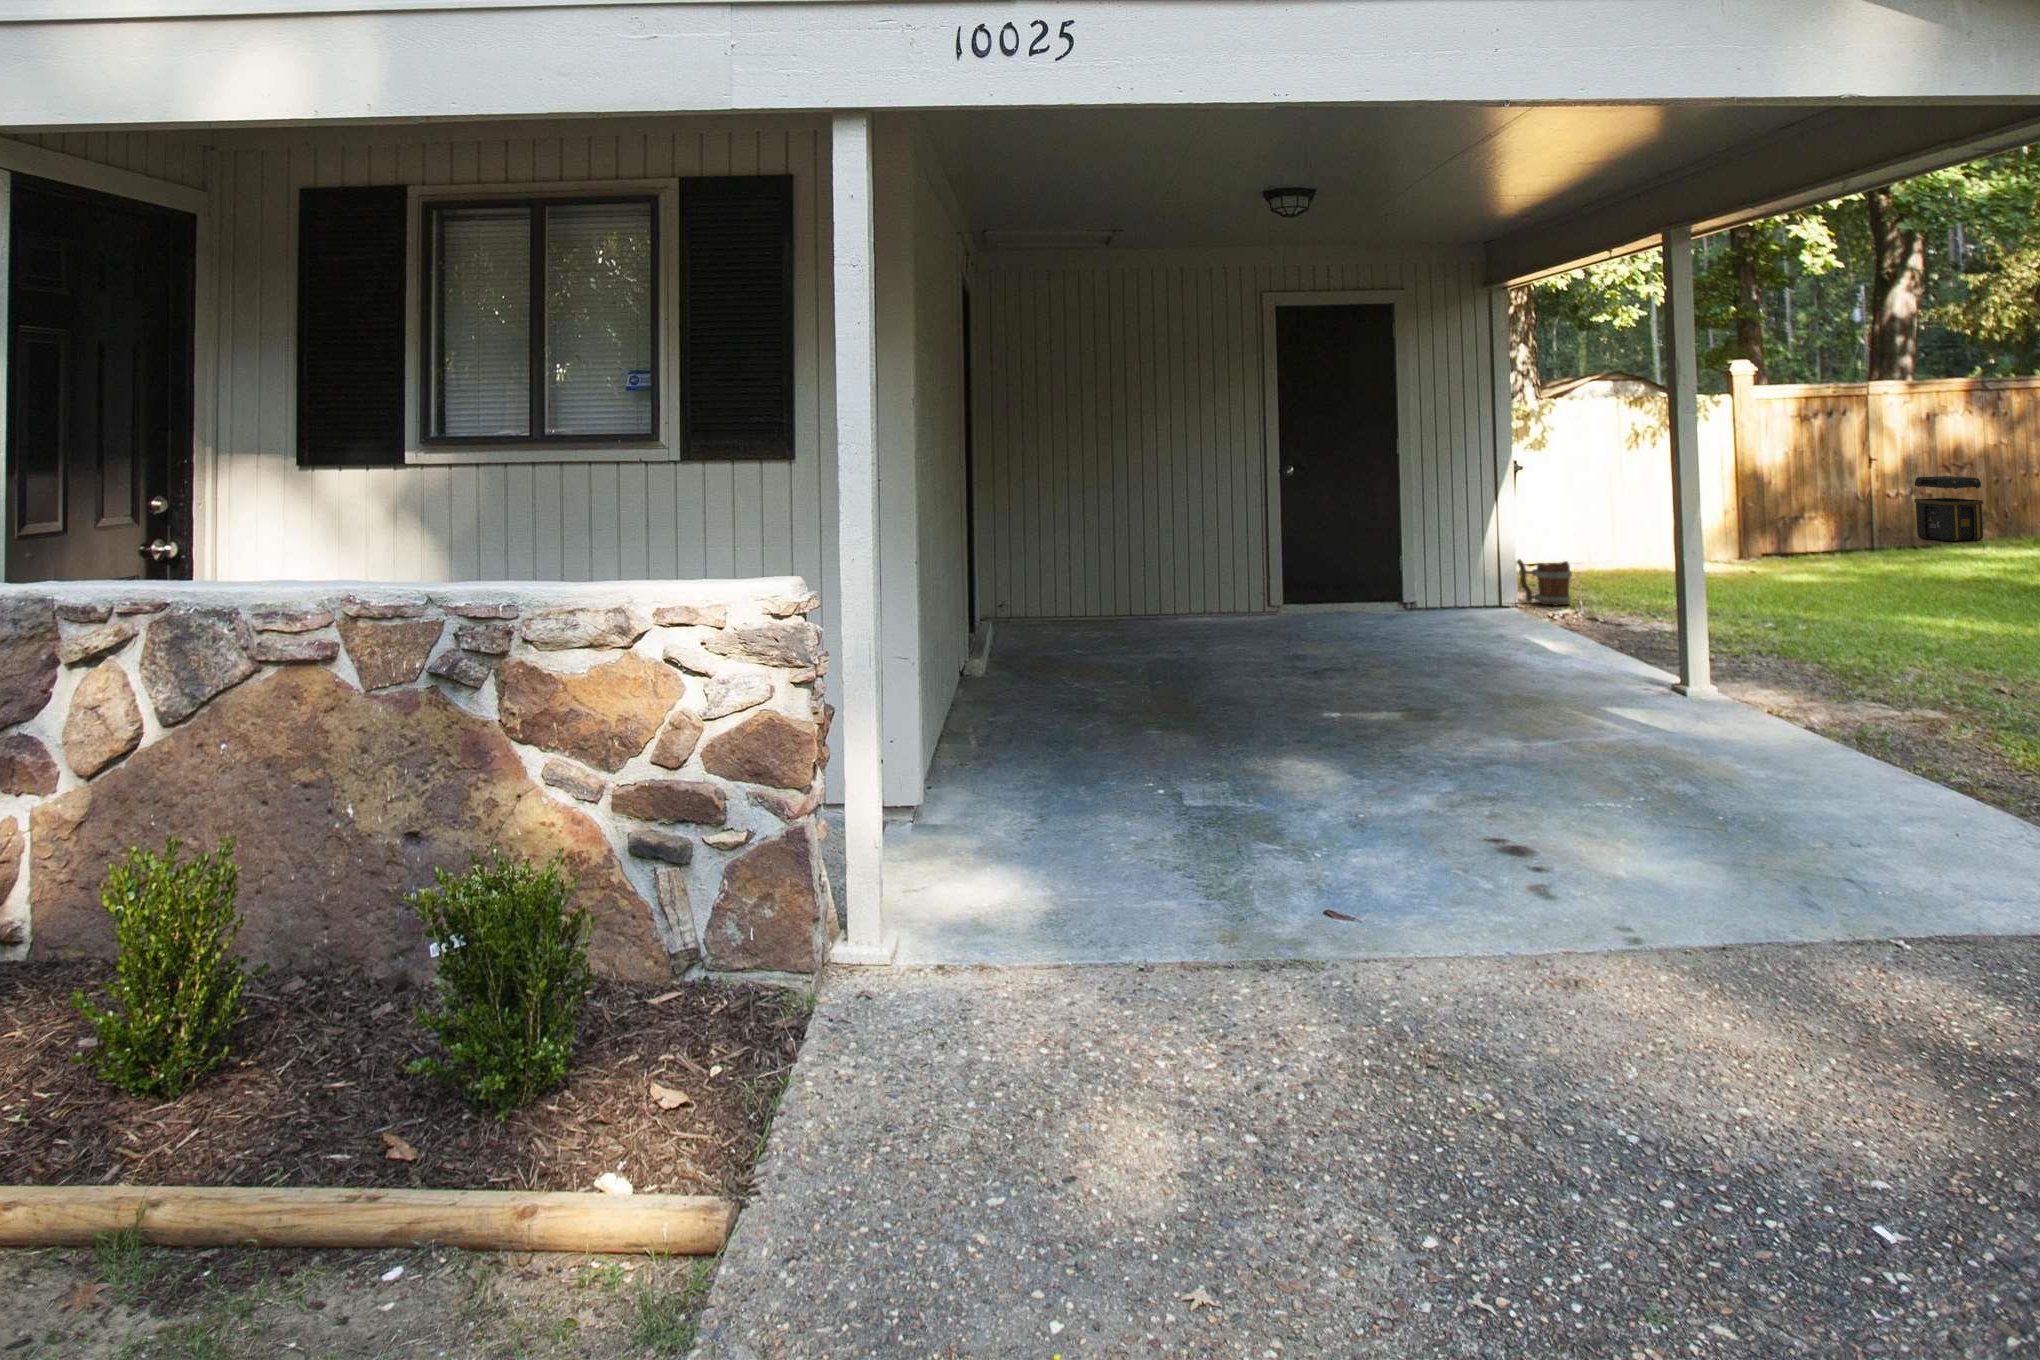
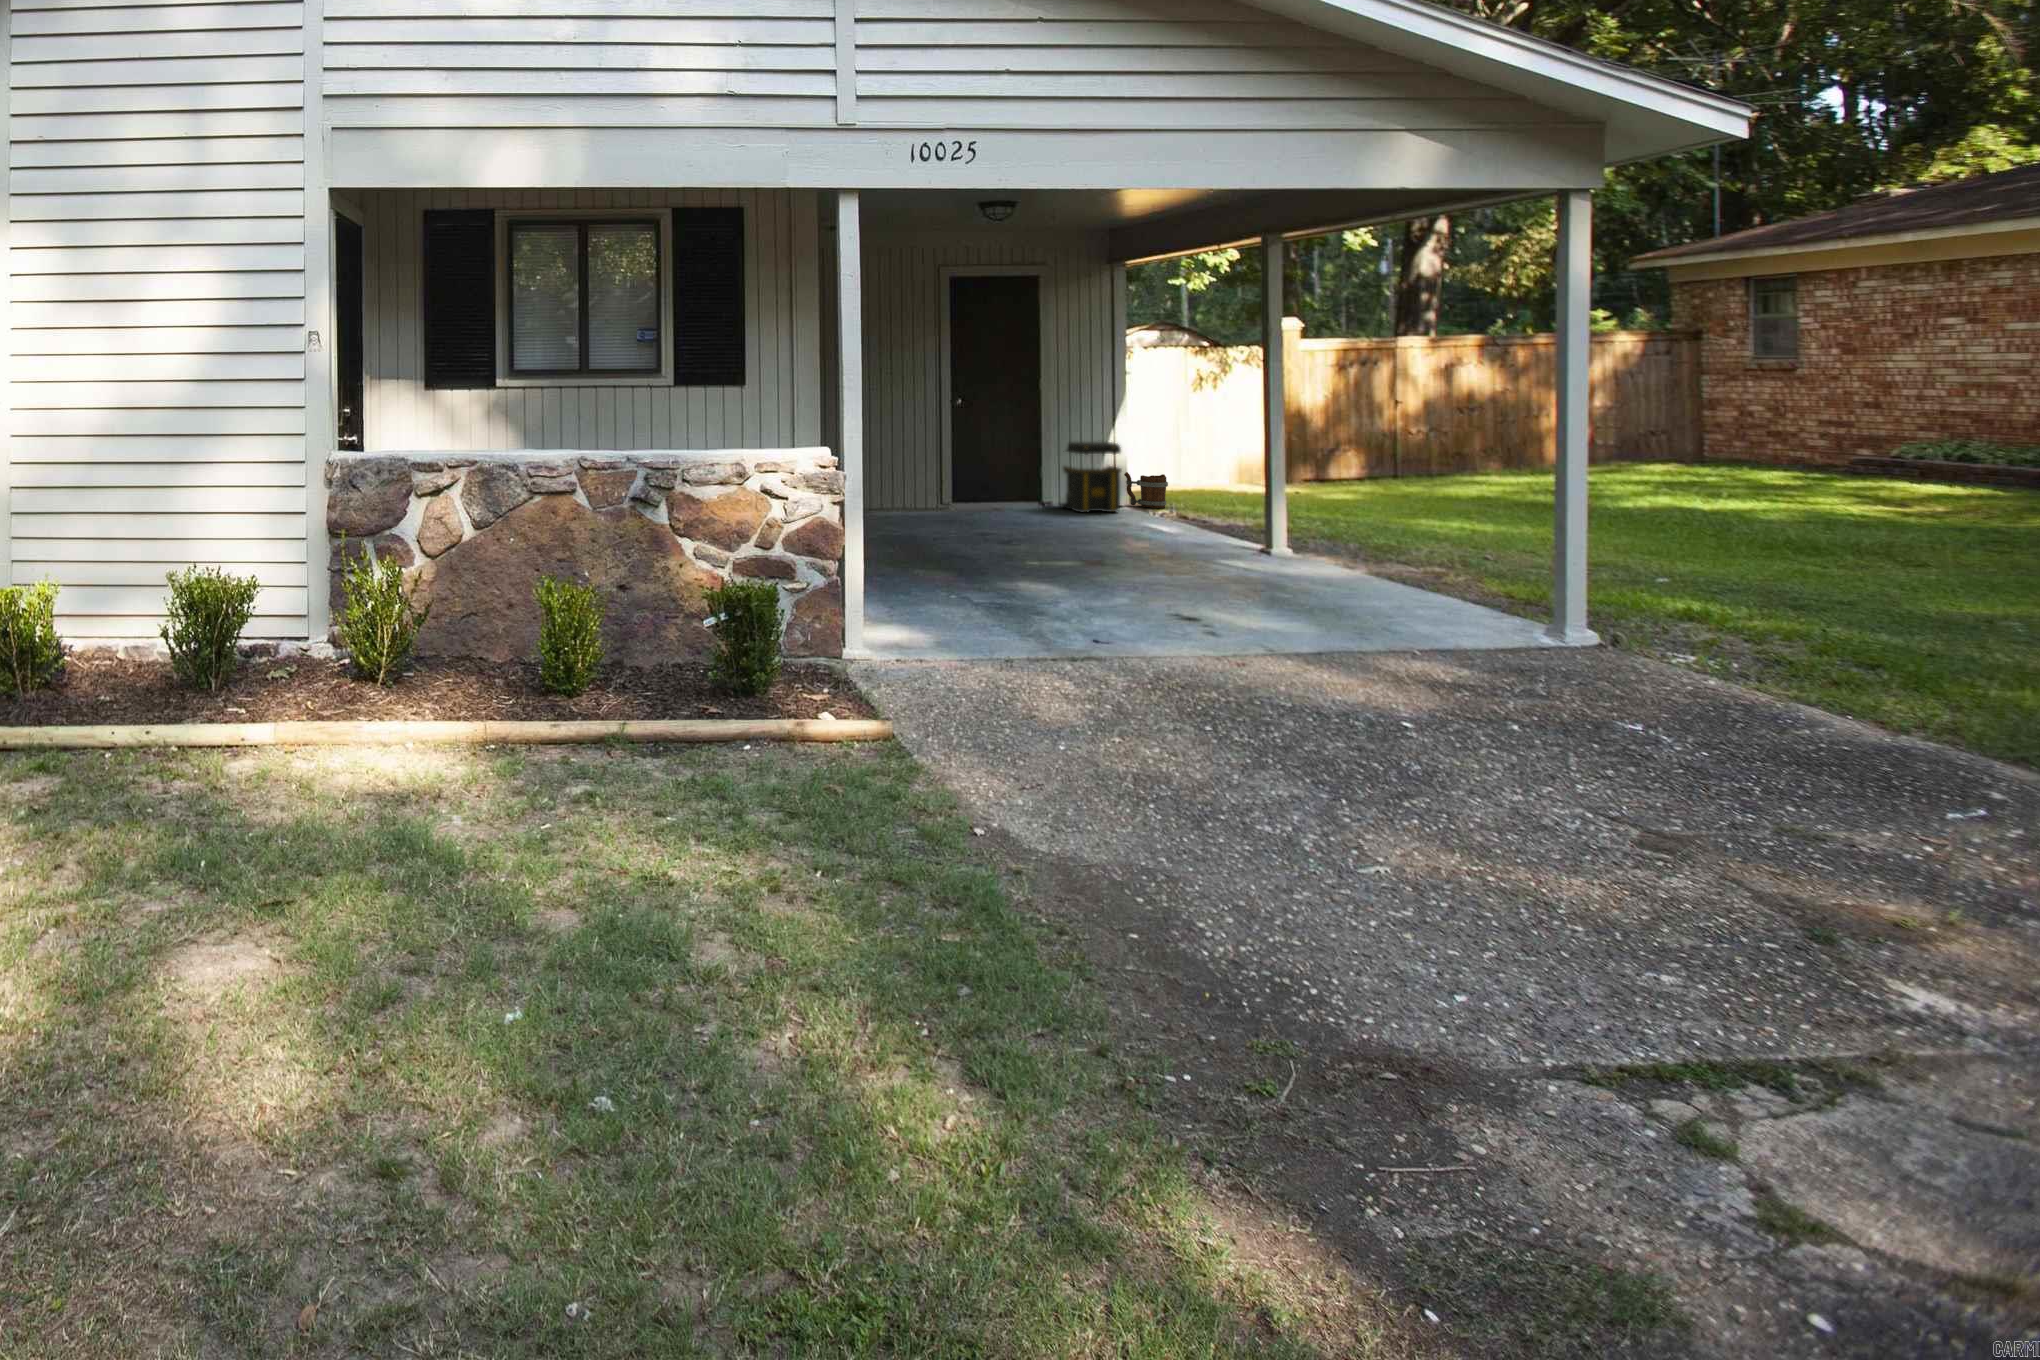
toolbox: present [1914,476,1983,542] -> present [1060,442,1122,512]

